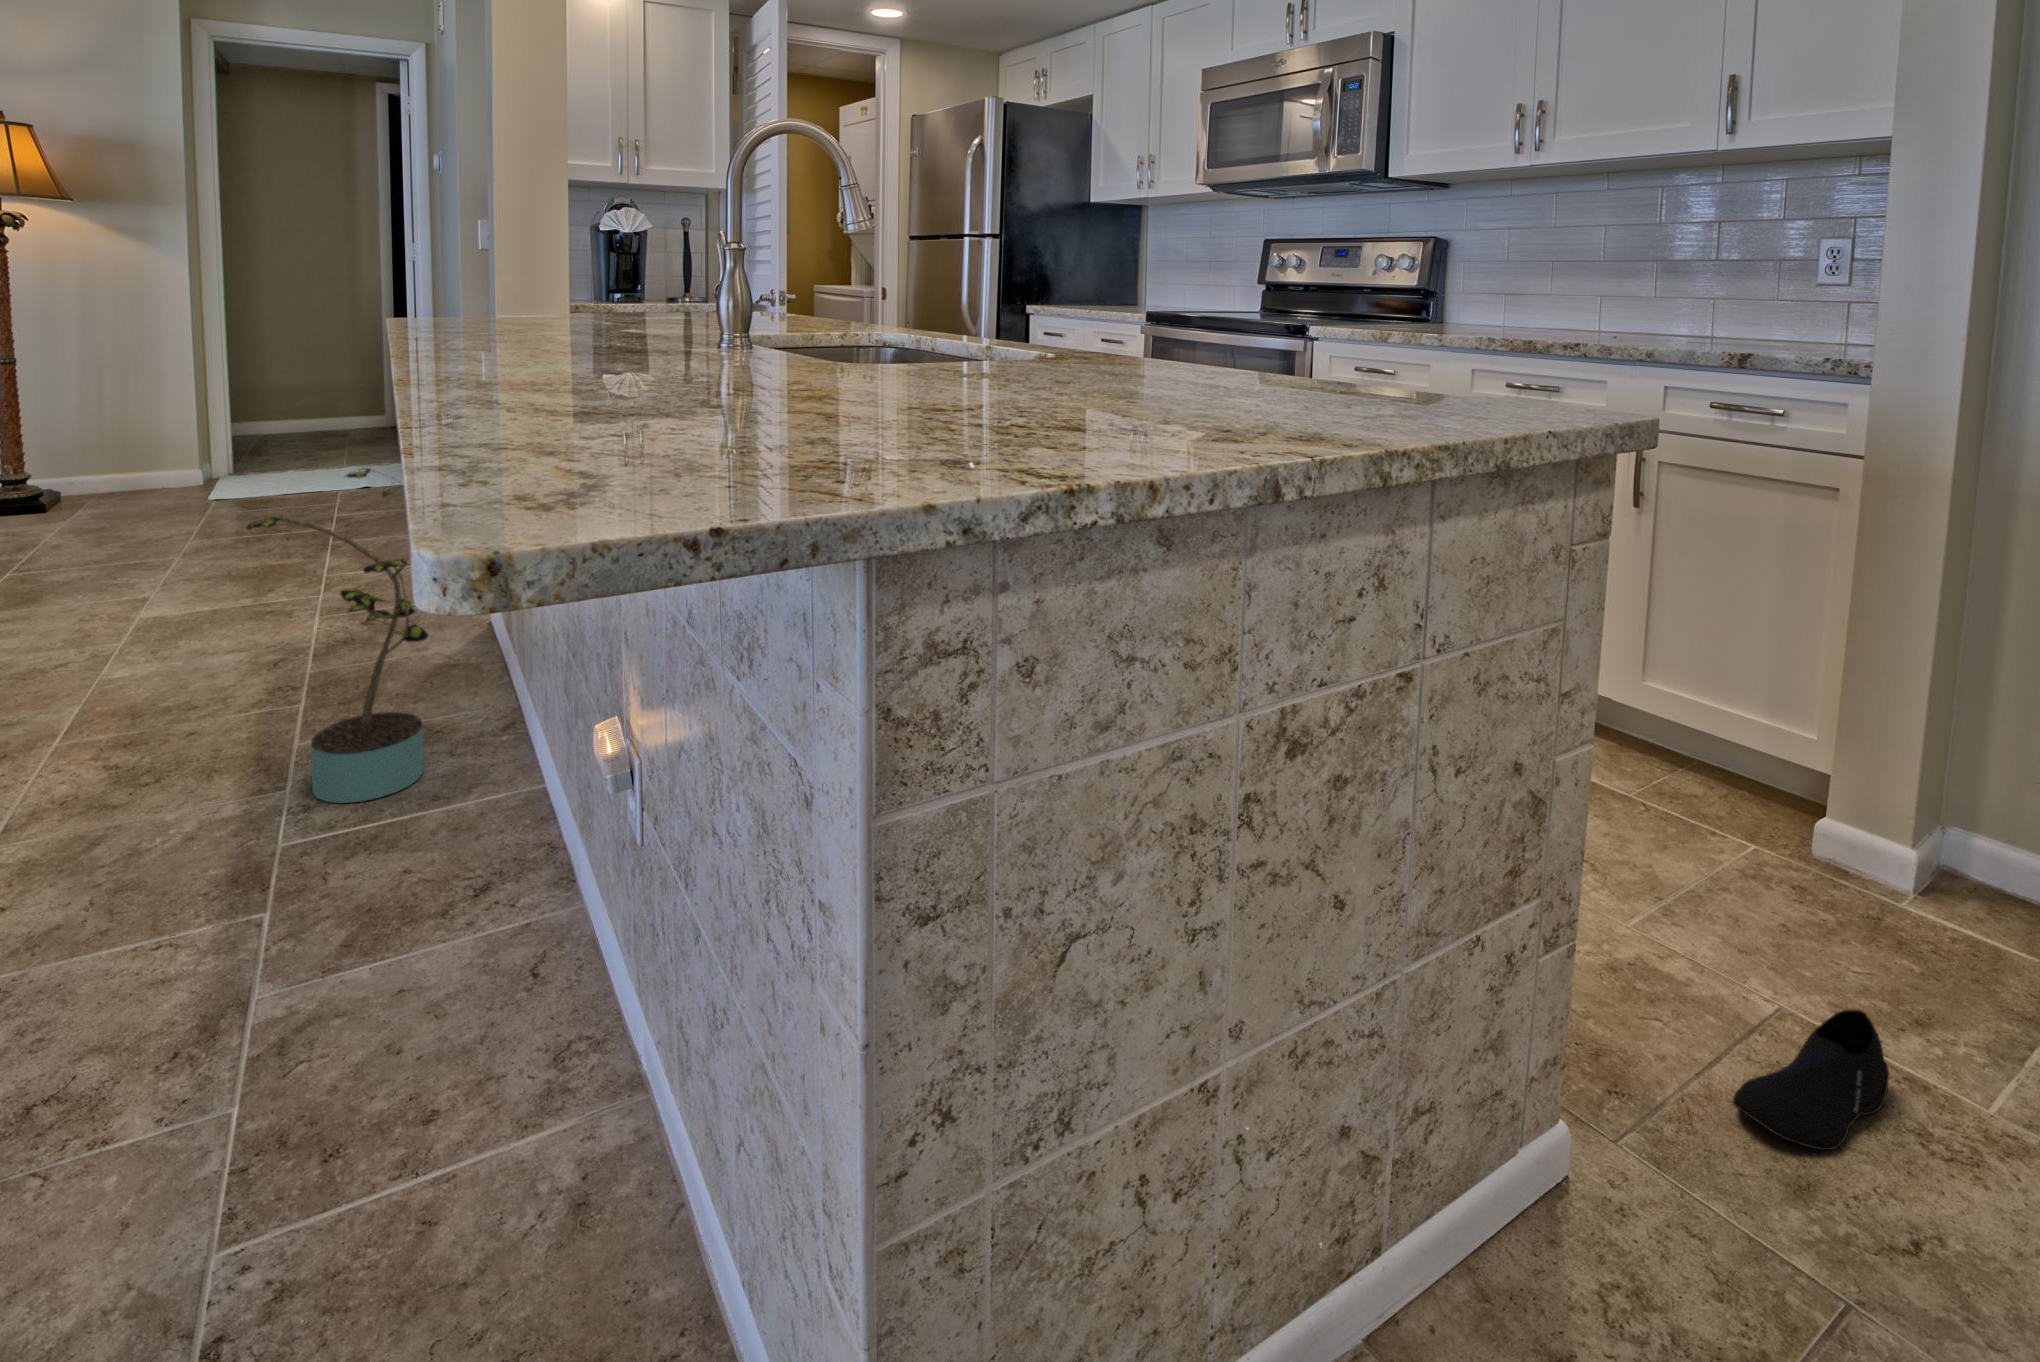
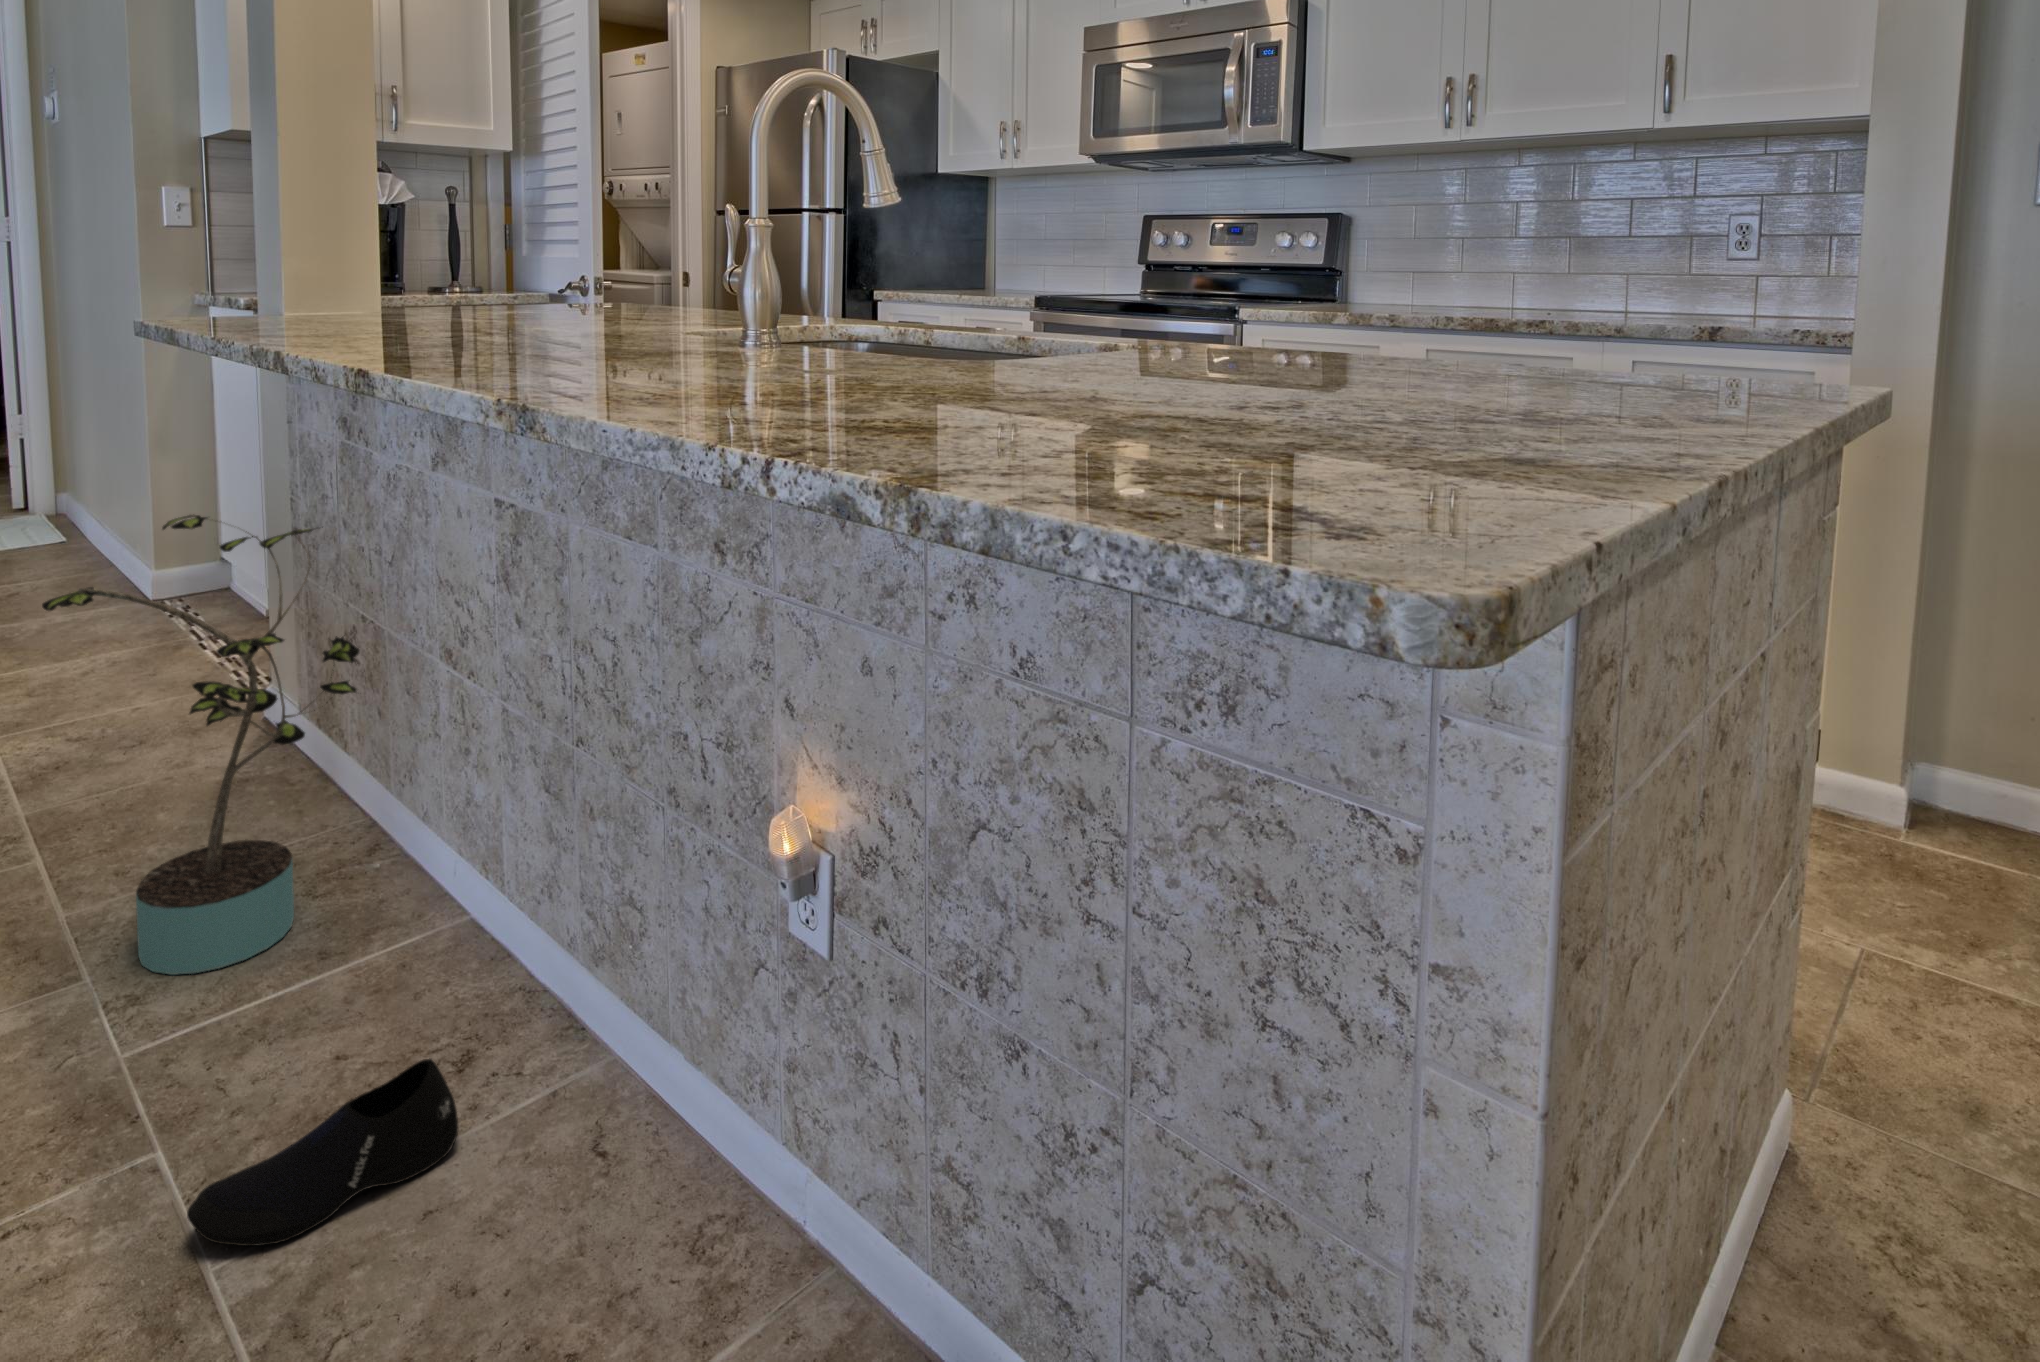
shoe: present [1733,1009,1889,1150] -> present [187,1059,458,1246]

